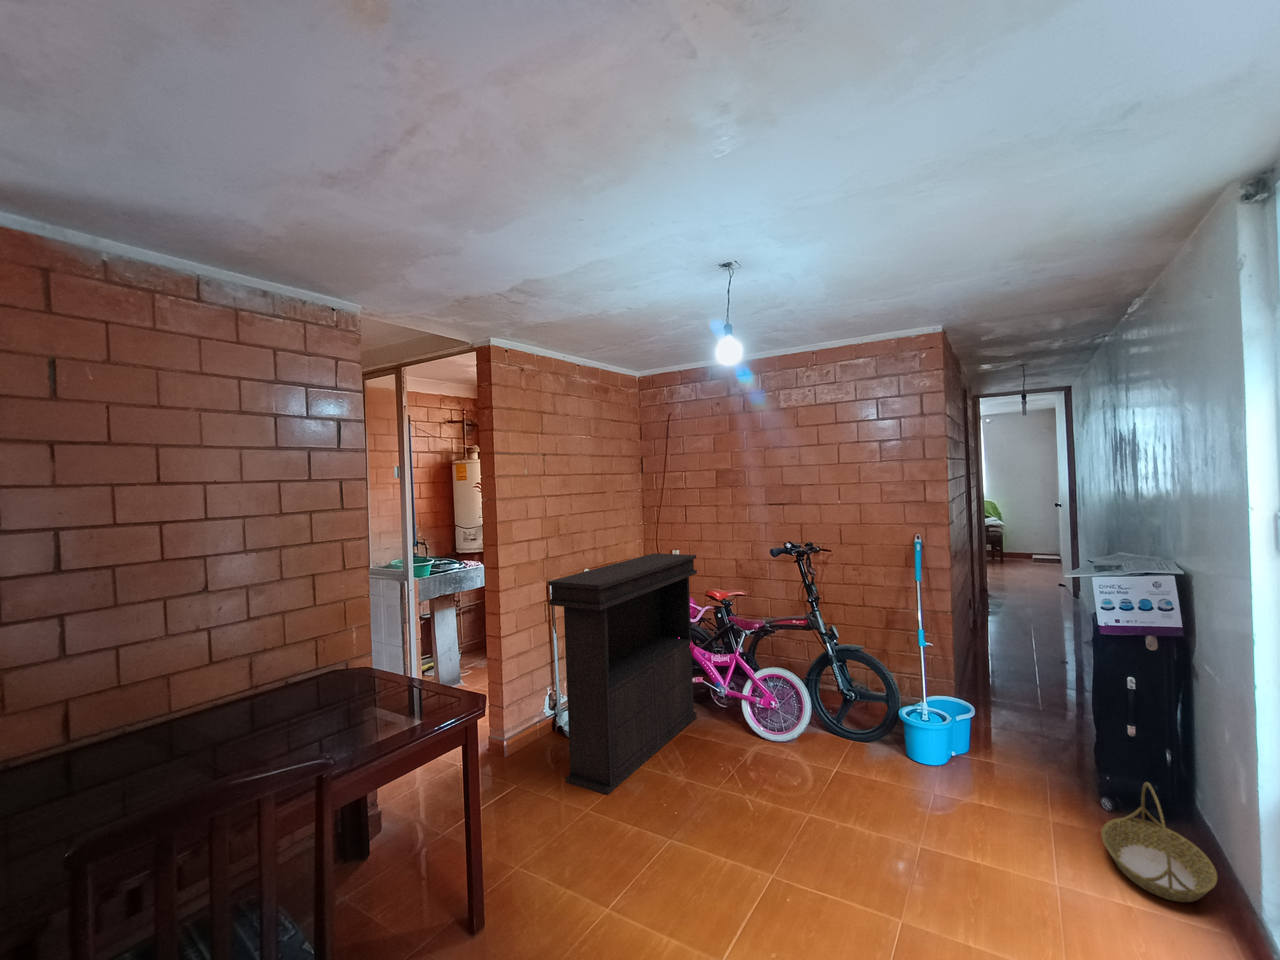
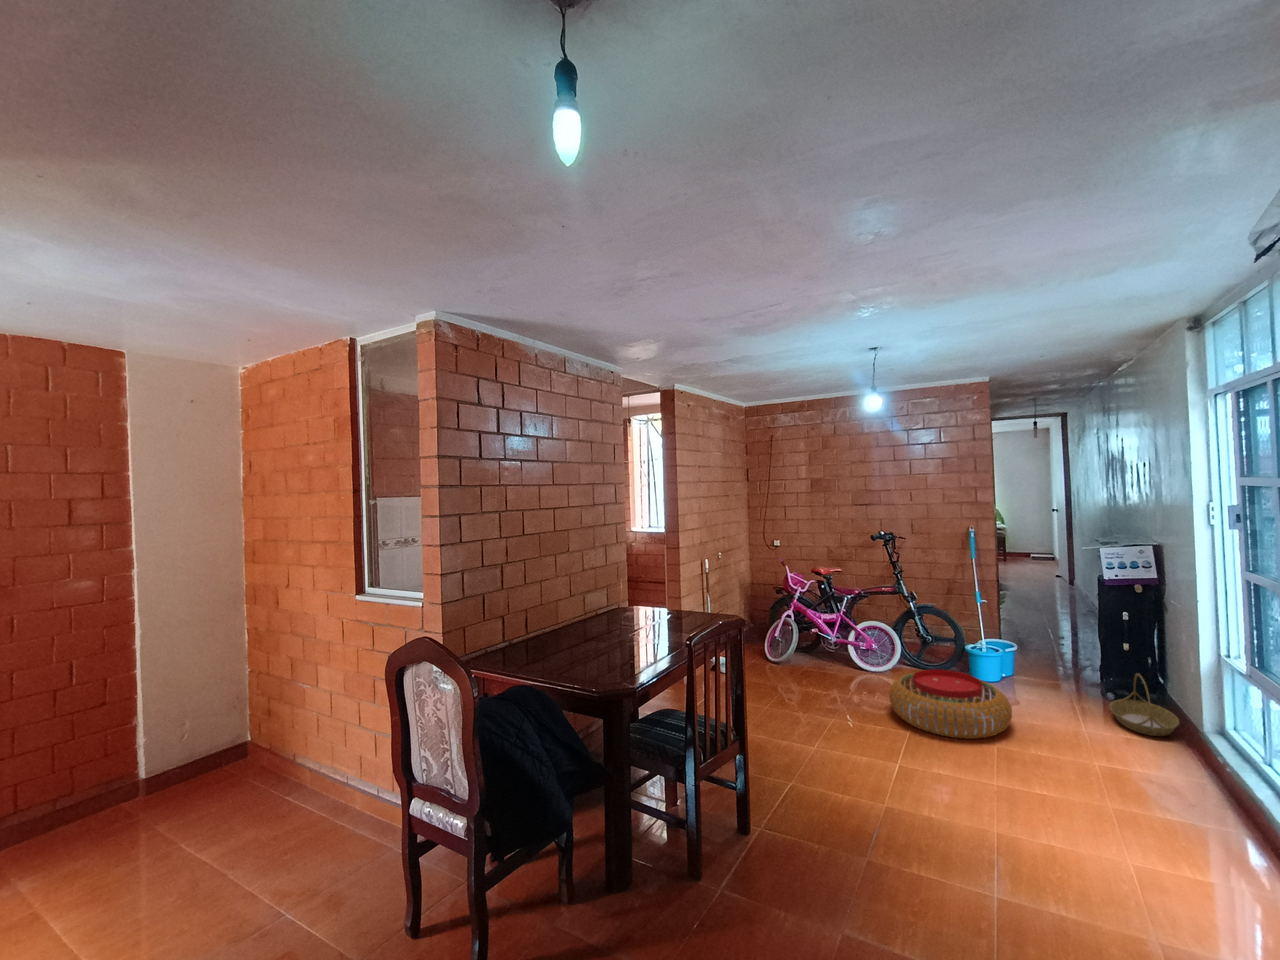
console table: present [548,553,697,795] -> none [729,541,810,701]
pouf: none [760,759,942,896] -> present [889,669,1012,739]

